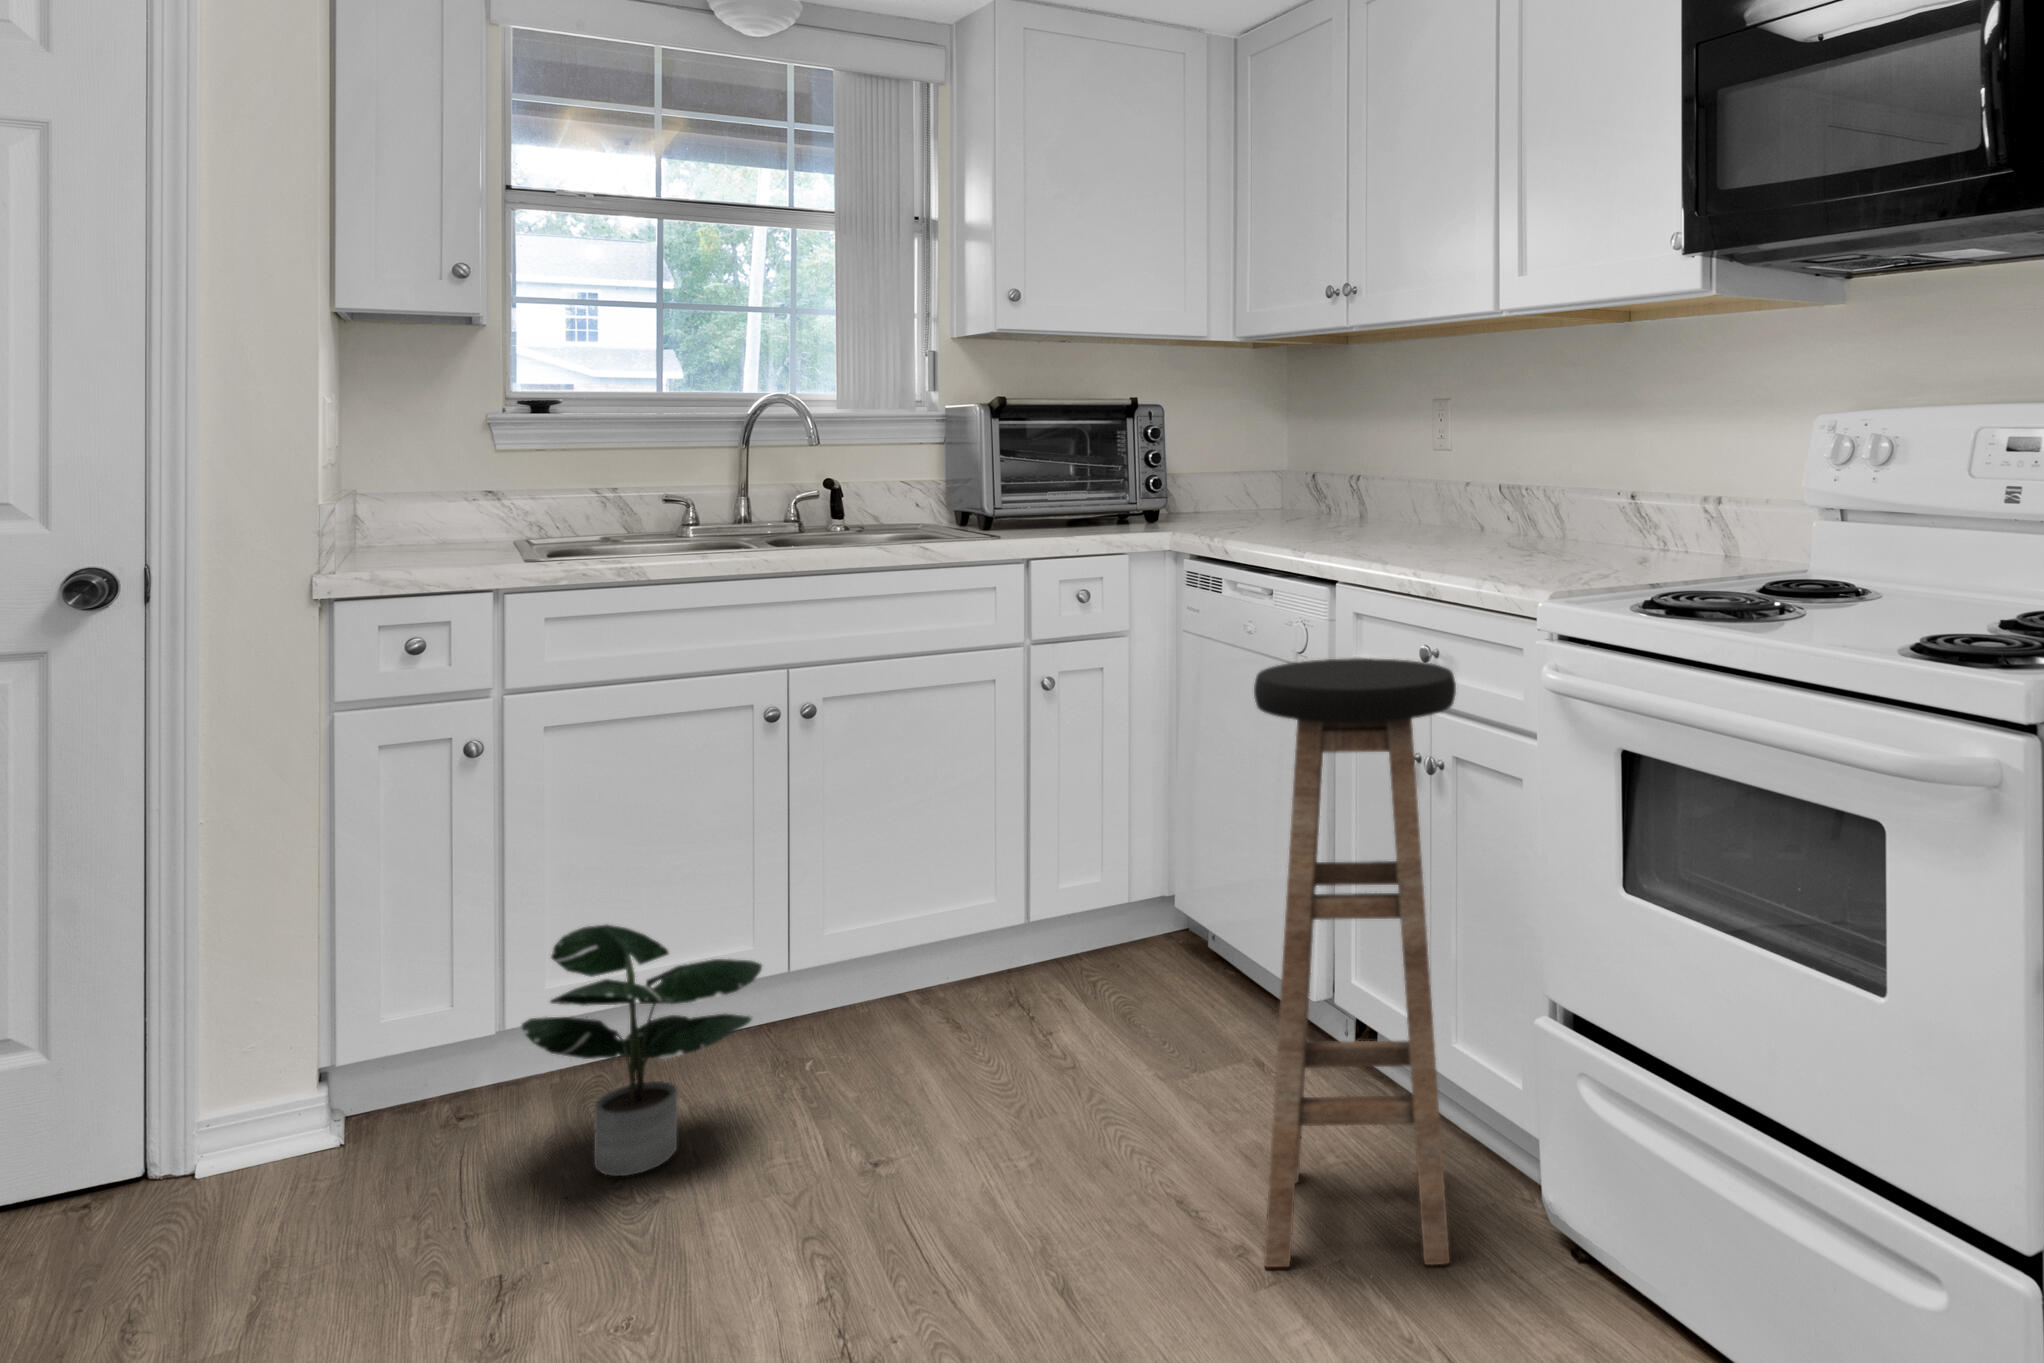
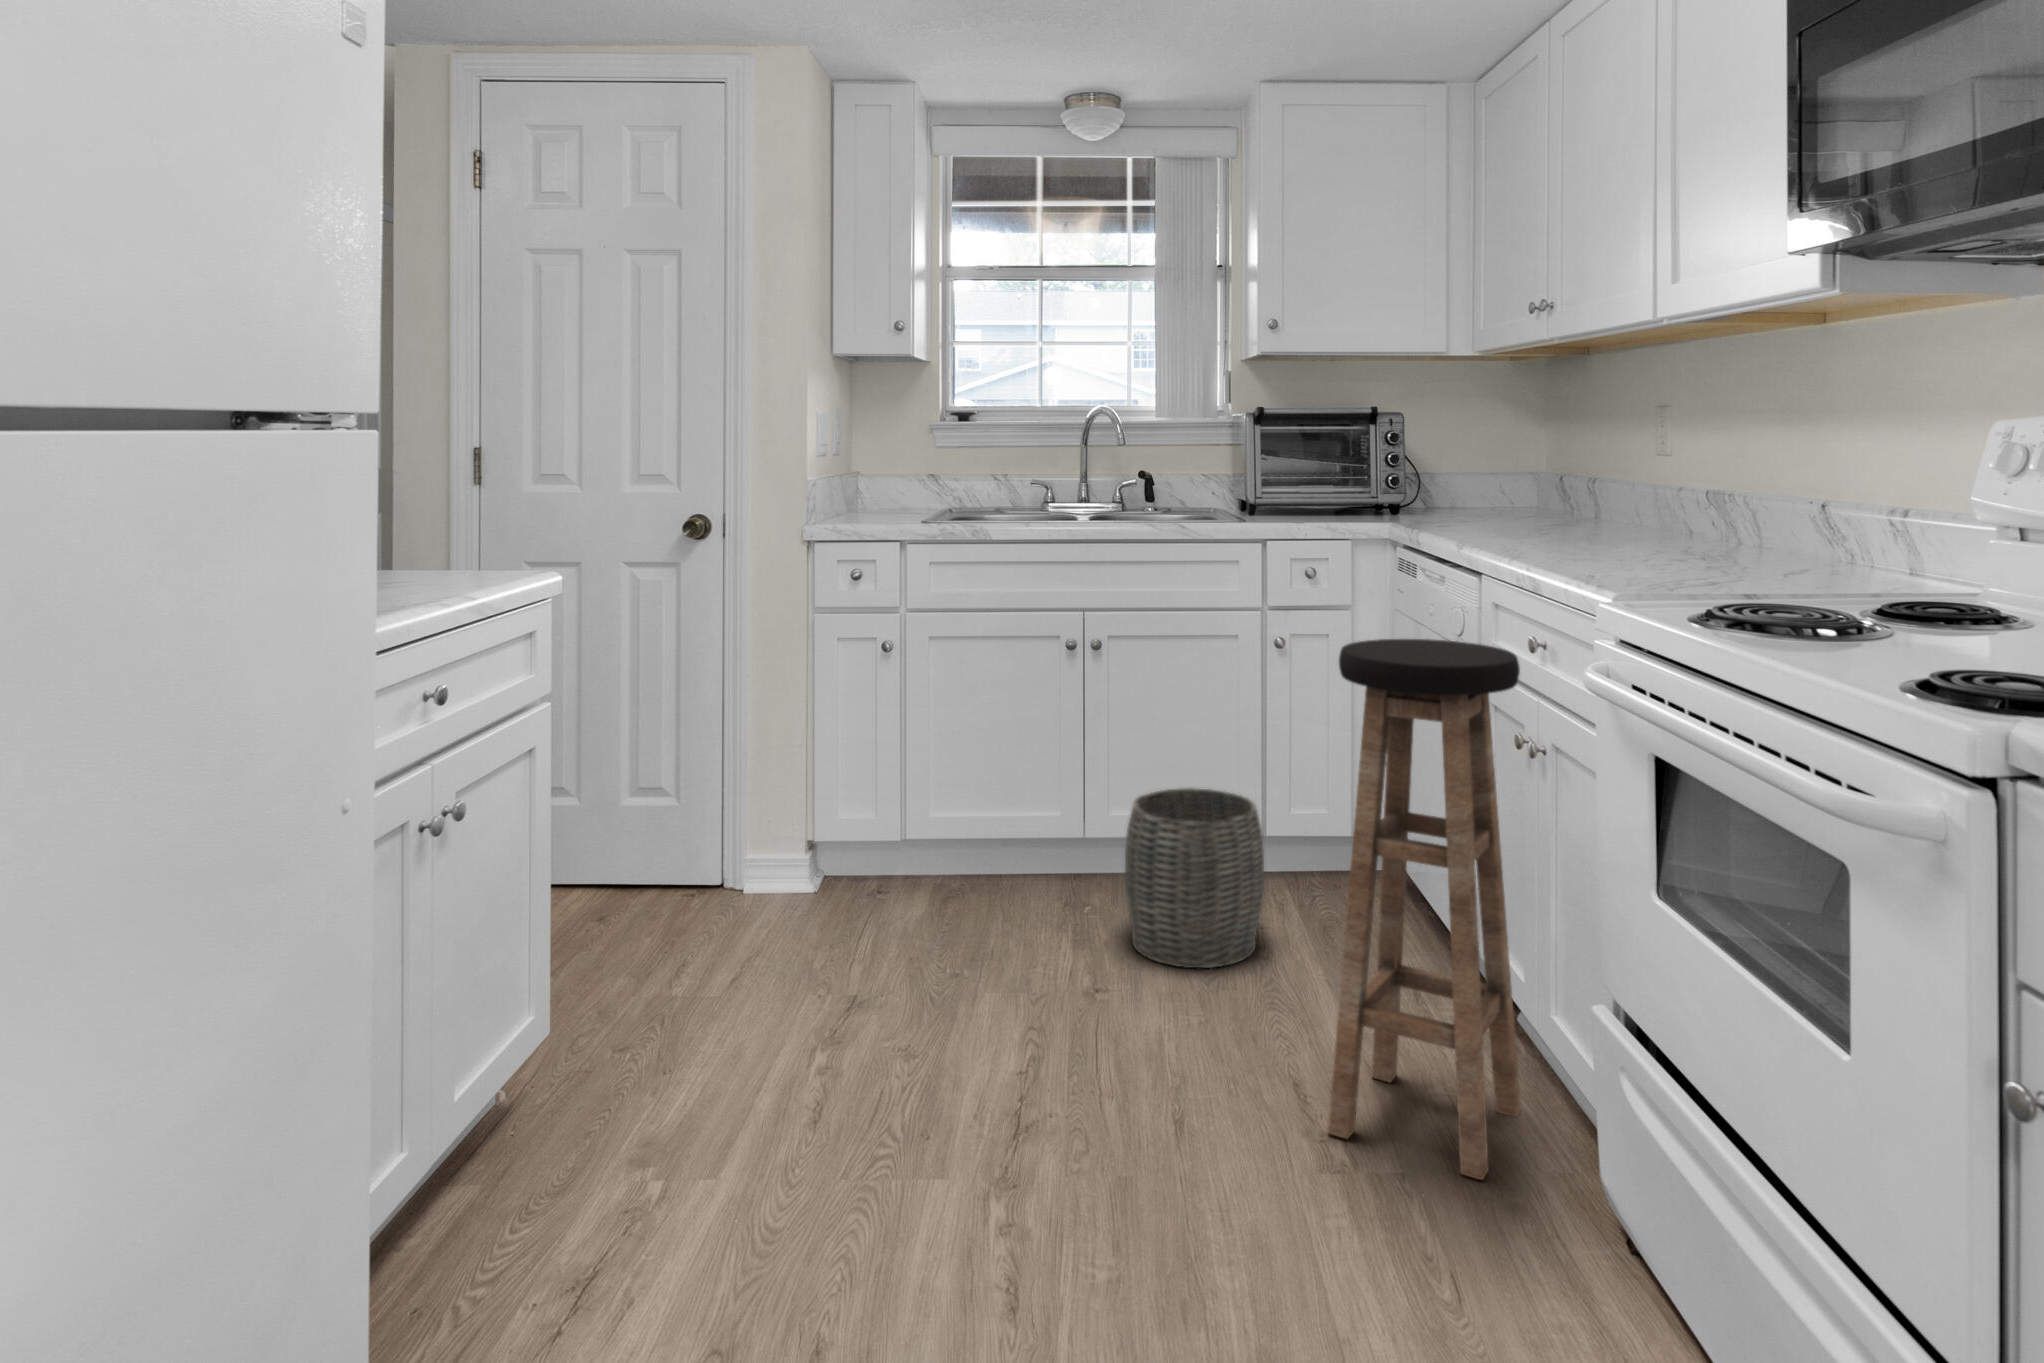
woven basket: none [887,876,1072,1114] -> present [1125,788,1264,968]
potted plant: present [522,925,762,1176] -> none [891,776,1040,949]

